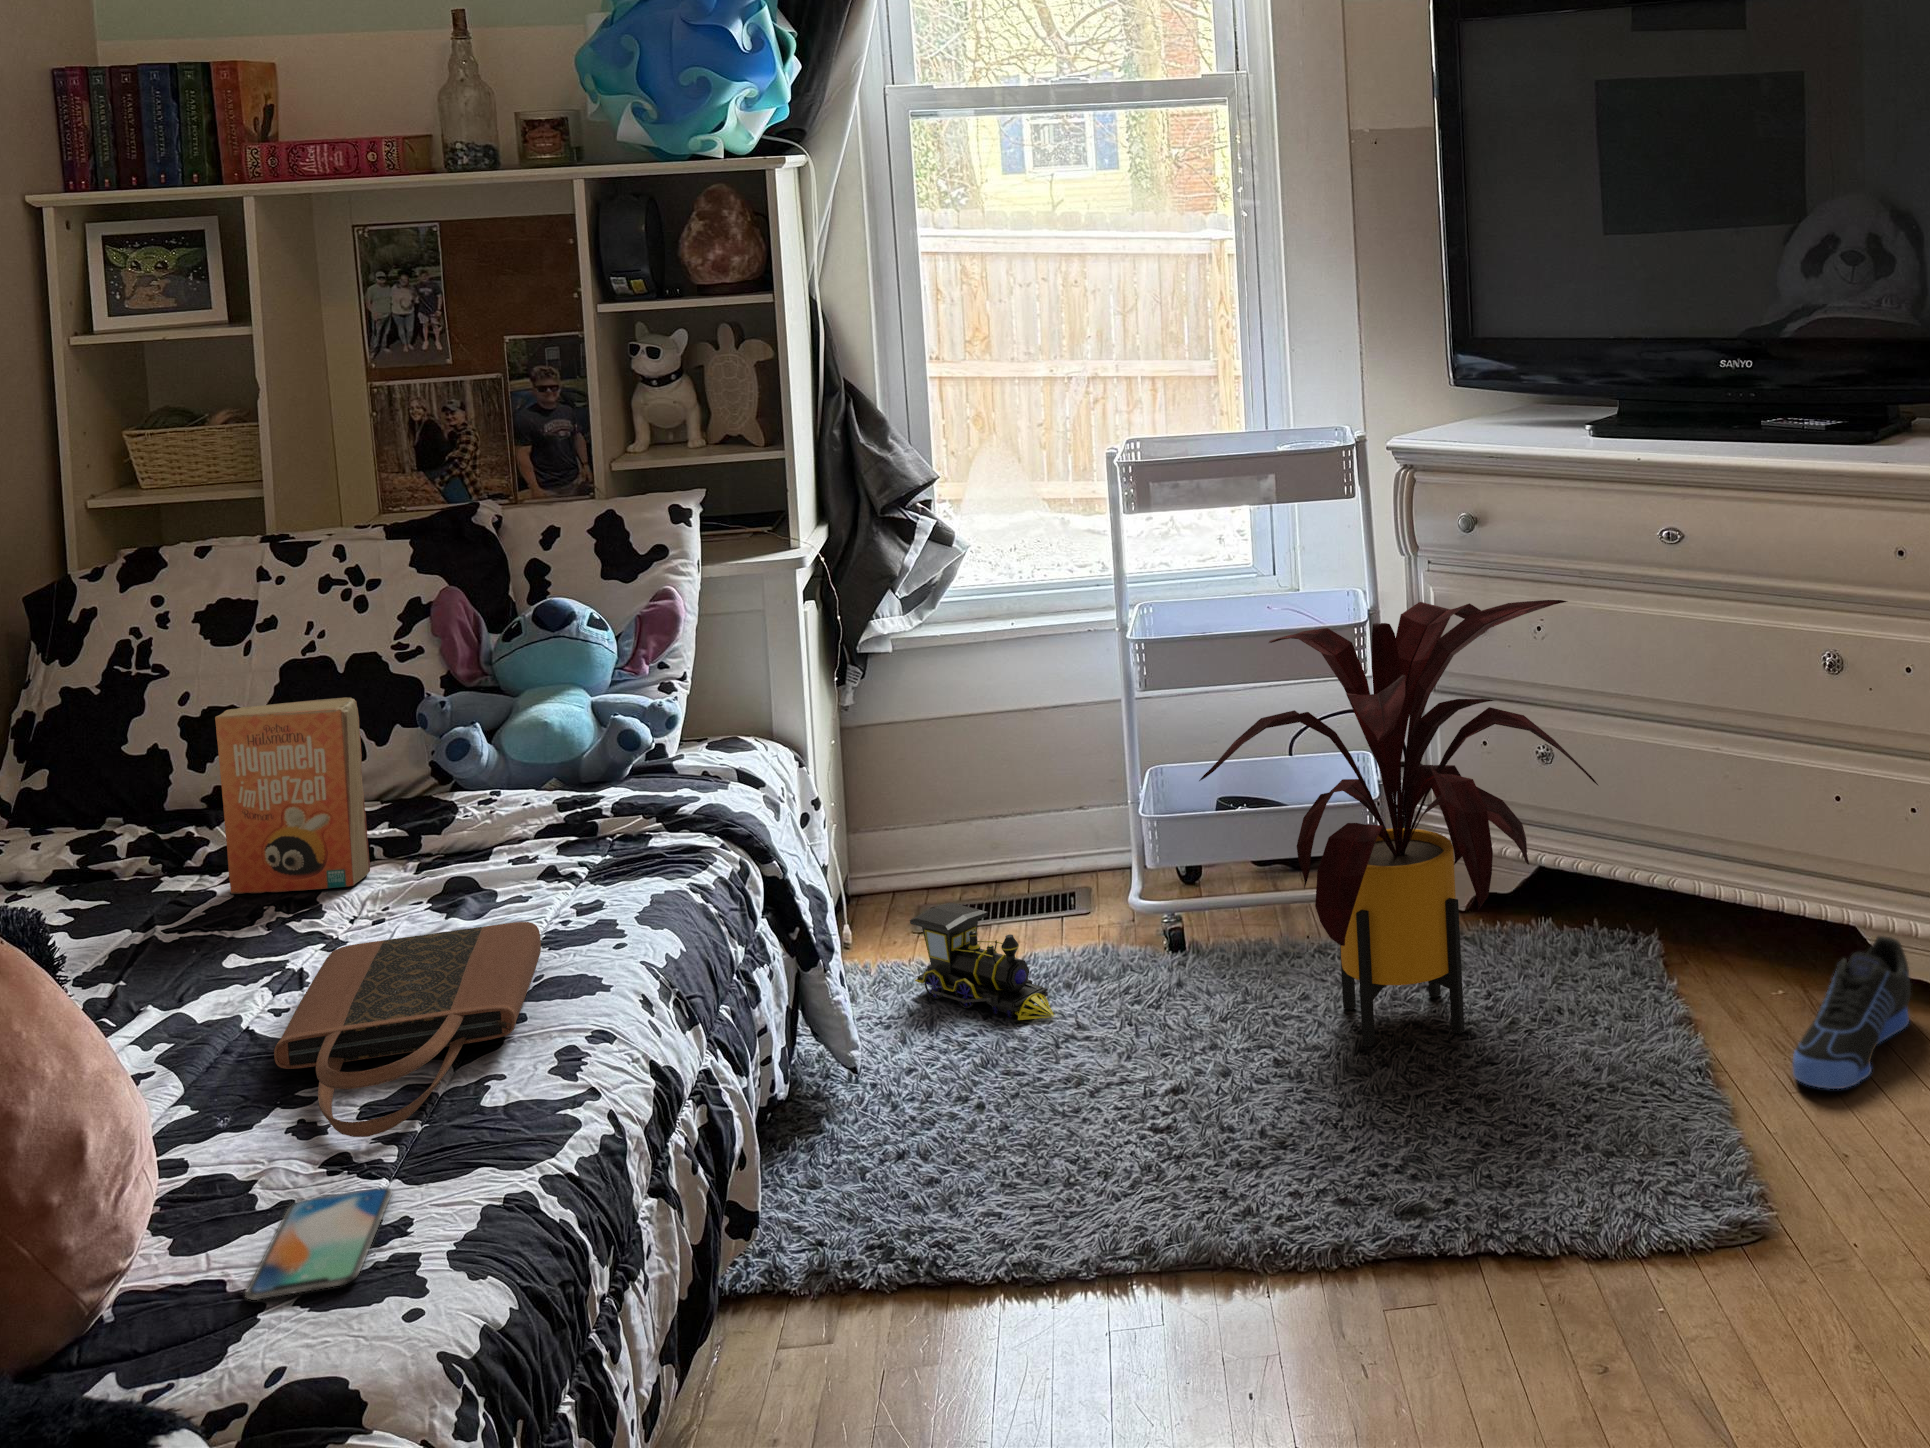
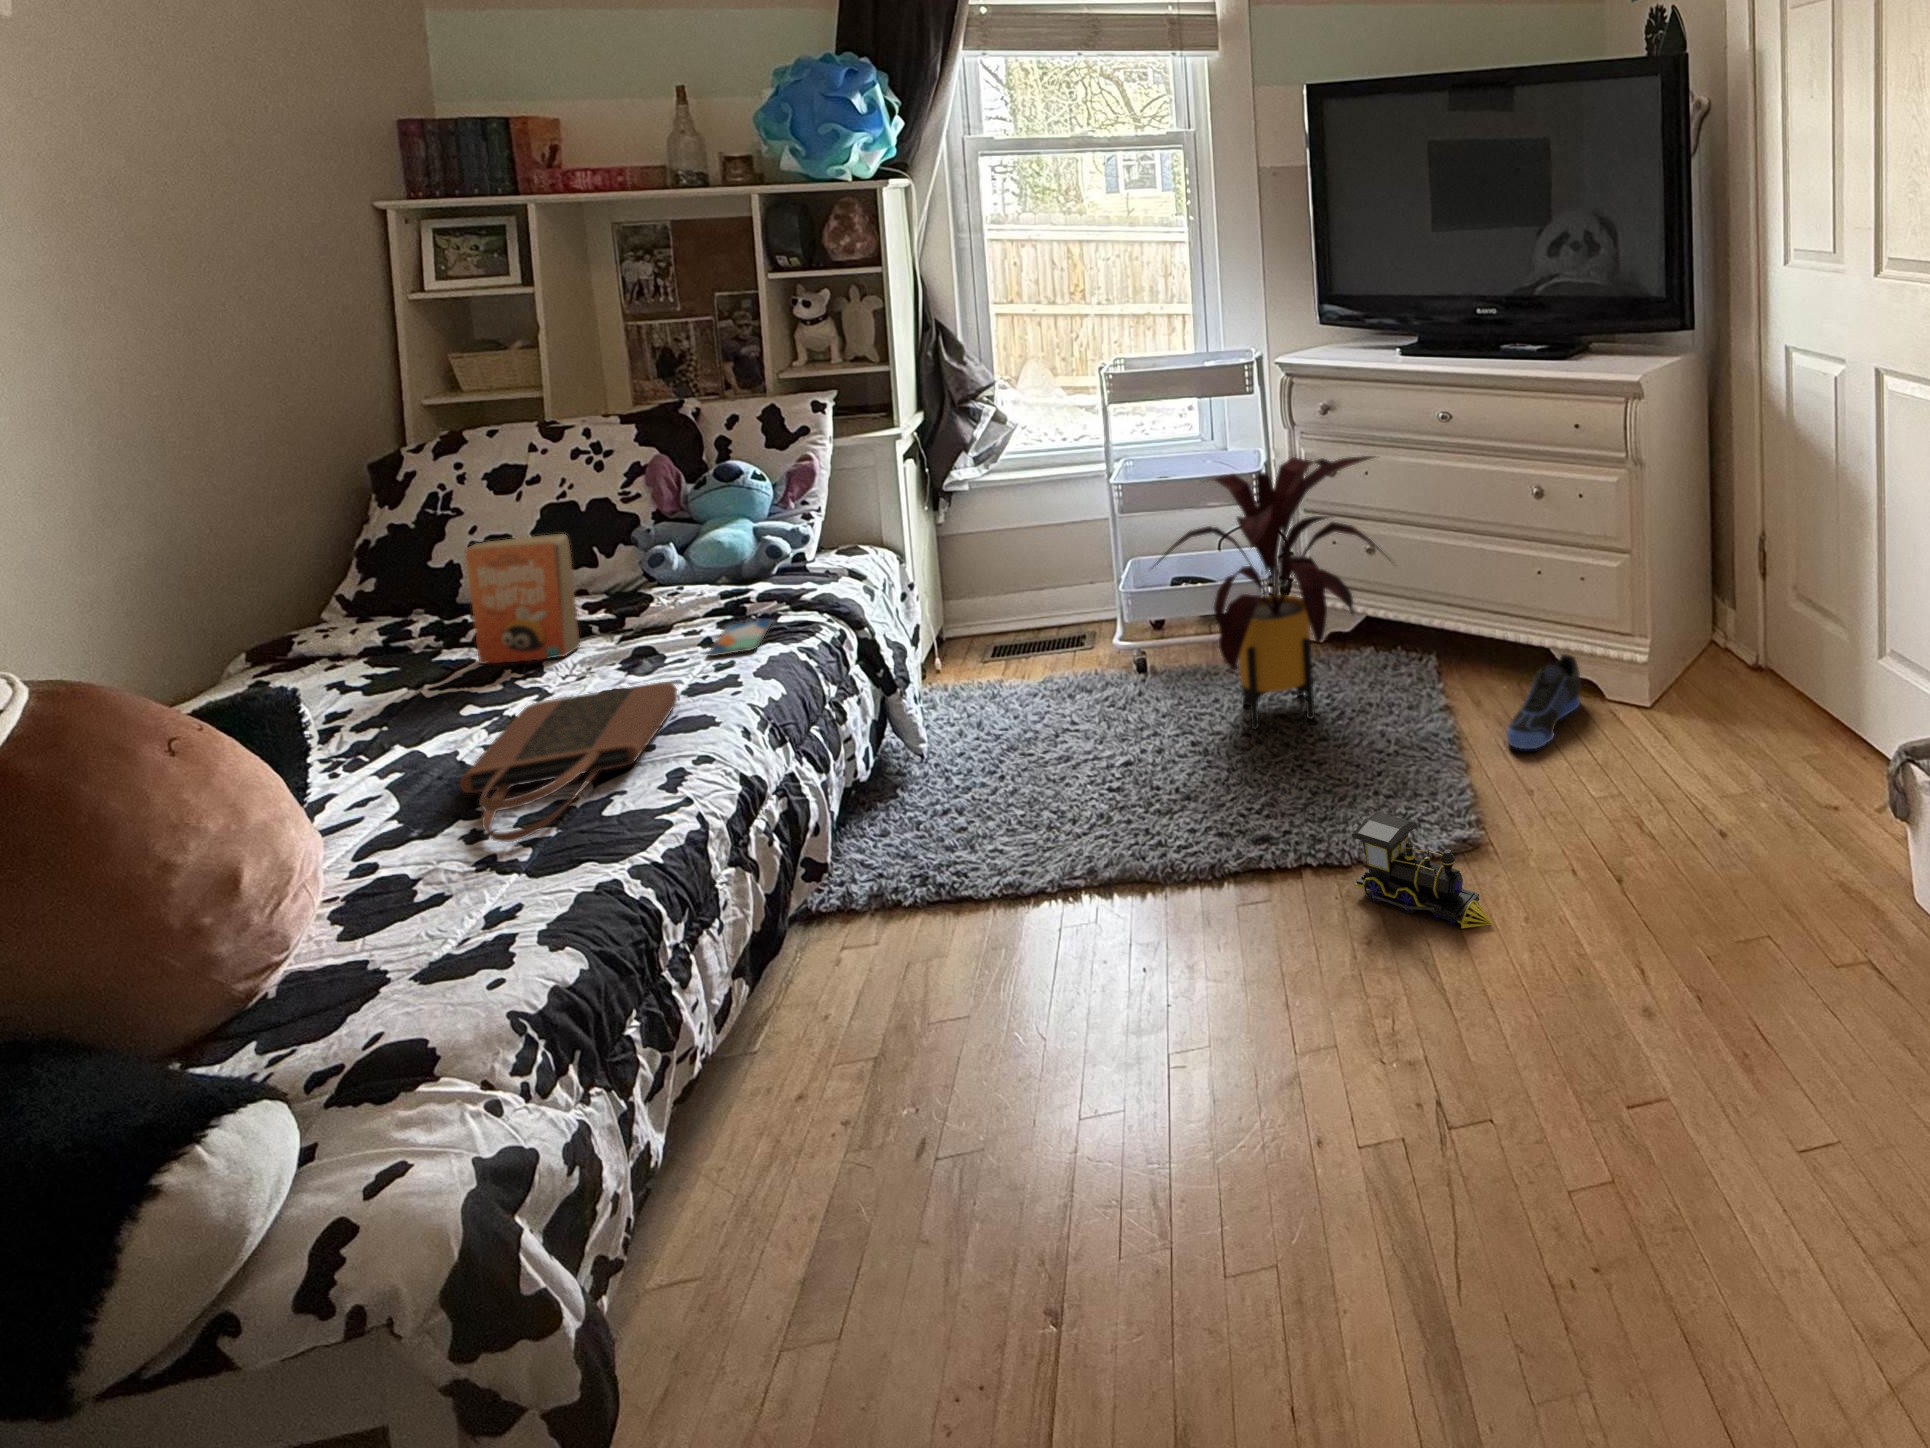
toy train: present [910,903,1055,1020] -> present [1352,812,1493,928]
smartphone: present [245,1187,392,1300] -> present [709,620,772,656]

